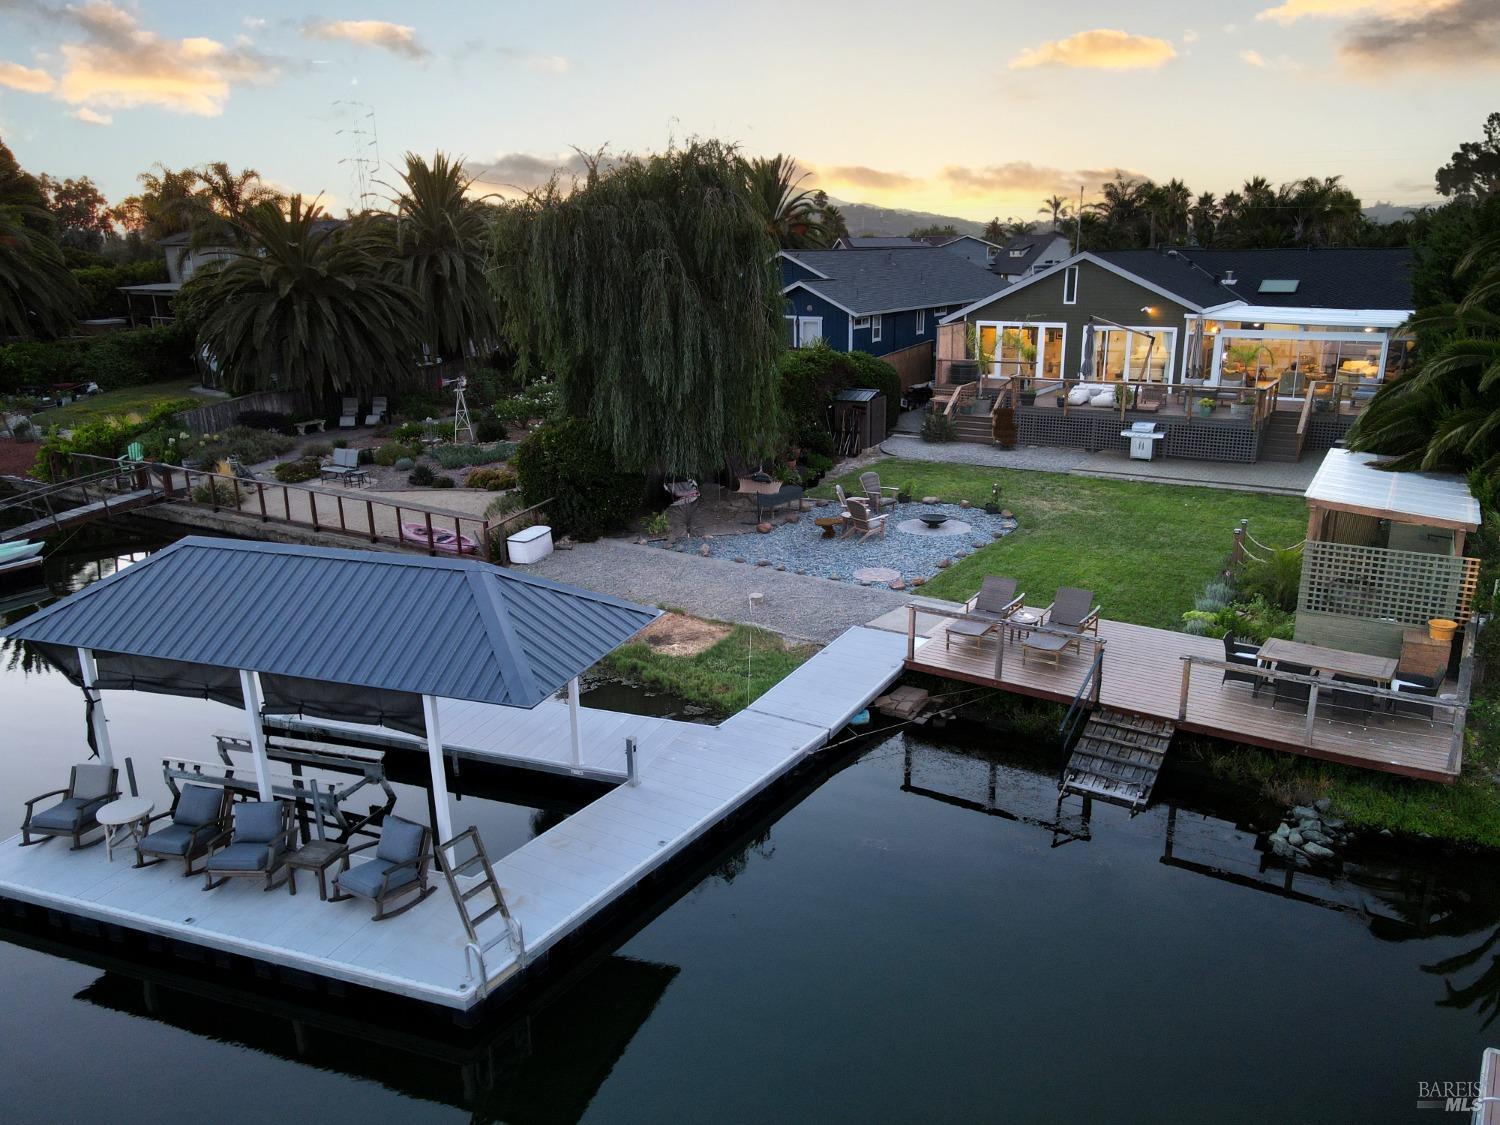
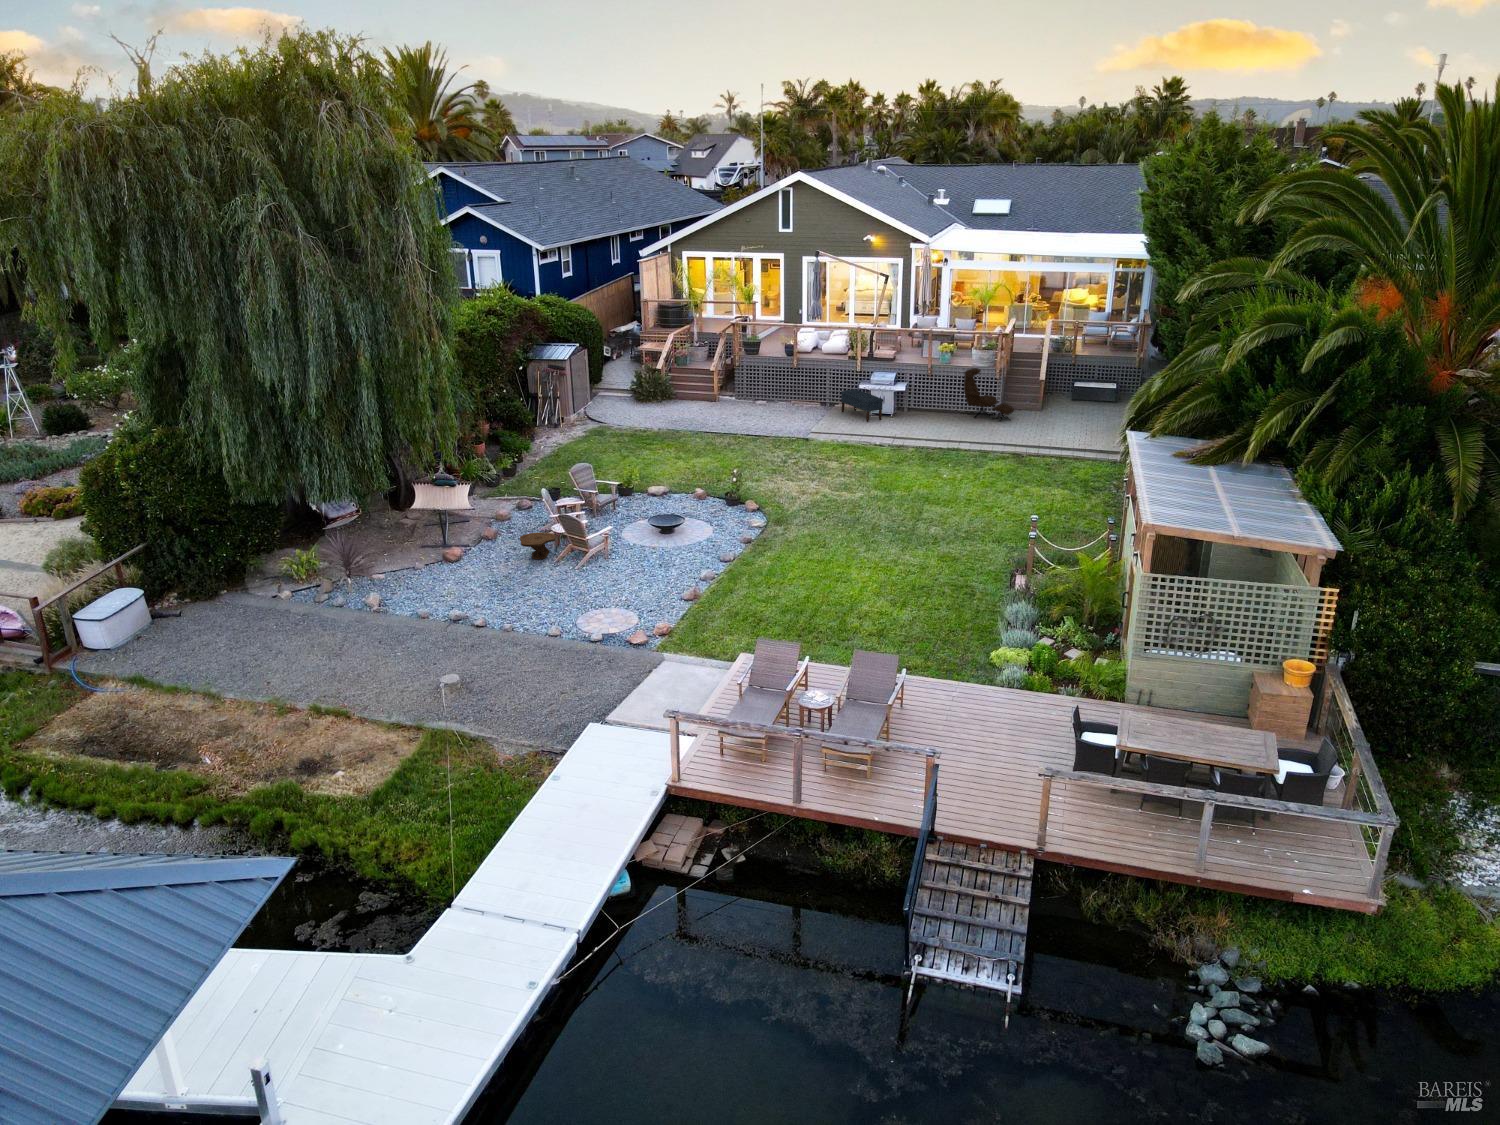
lounge chair: present [990,408,1019,448] -> present [964,368,1014,421]
bench: present [757,485,803,517] -> present [841,389,883,422]

